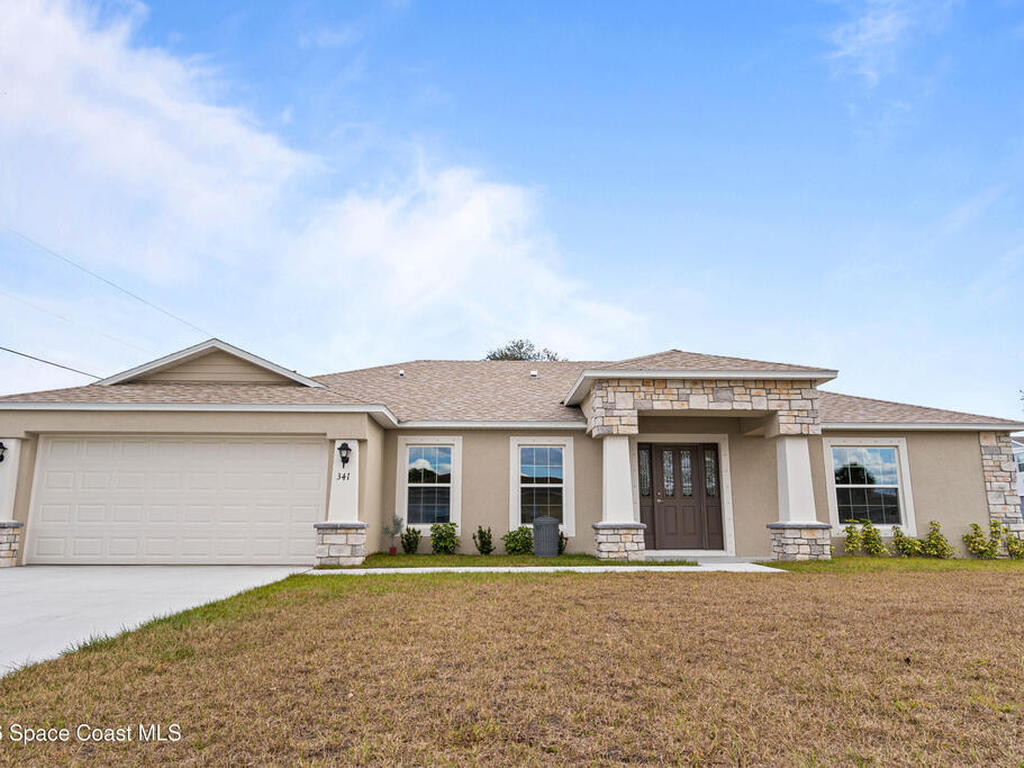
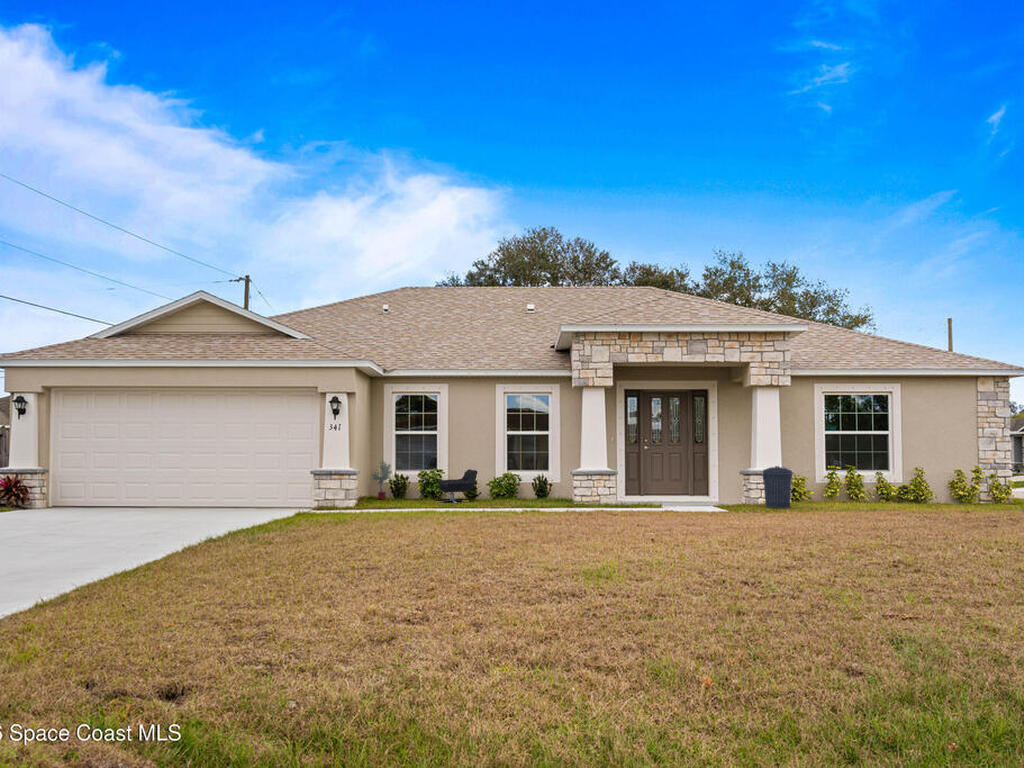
trash can: present [533,516,559,557] -> present [763,466,792,508]
lounge chair: none [451,523,495,559] -> present [439,469,477,503]

